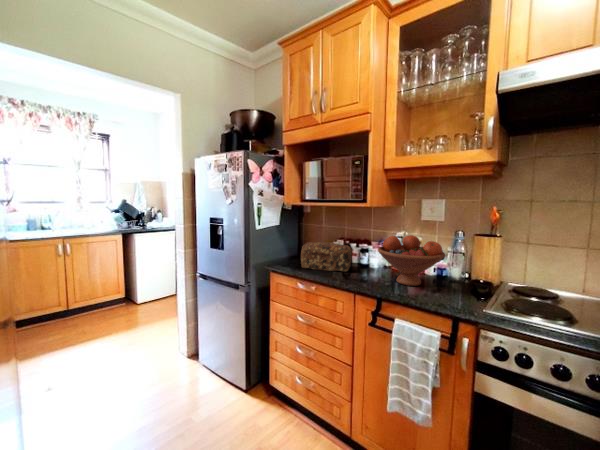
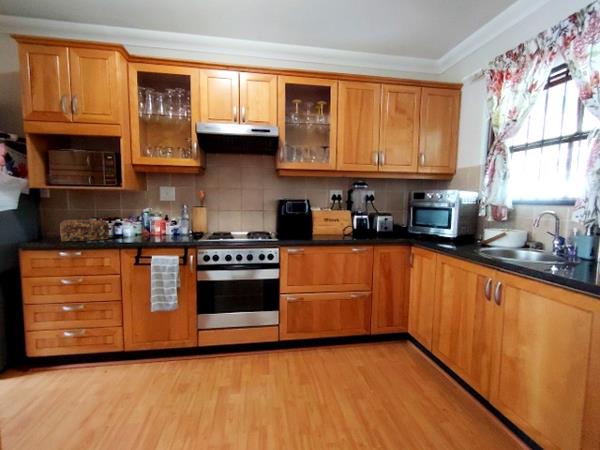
fruit bowl: present [378,235,445,286] -> none [133,209,178,239]

